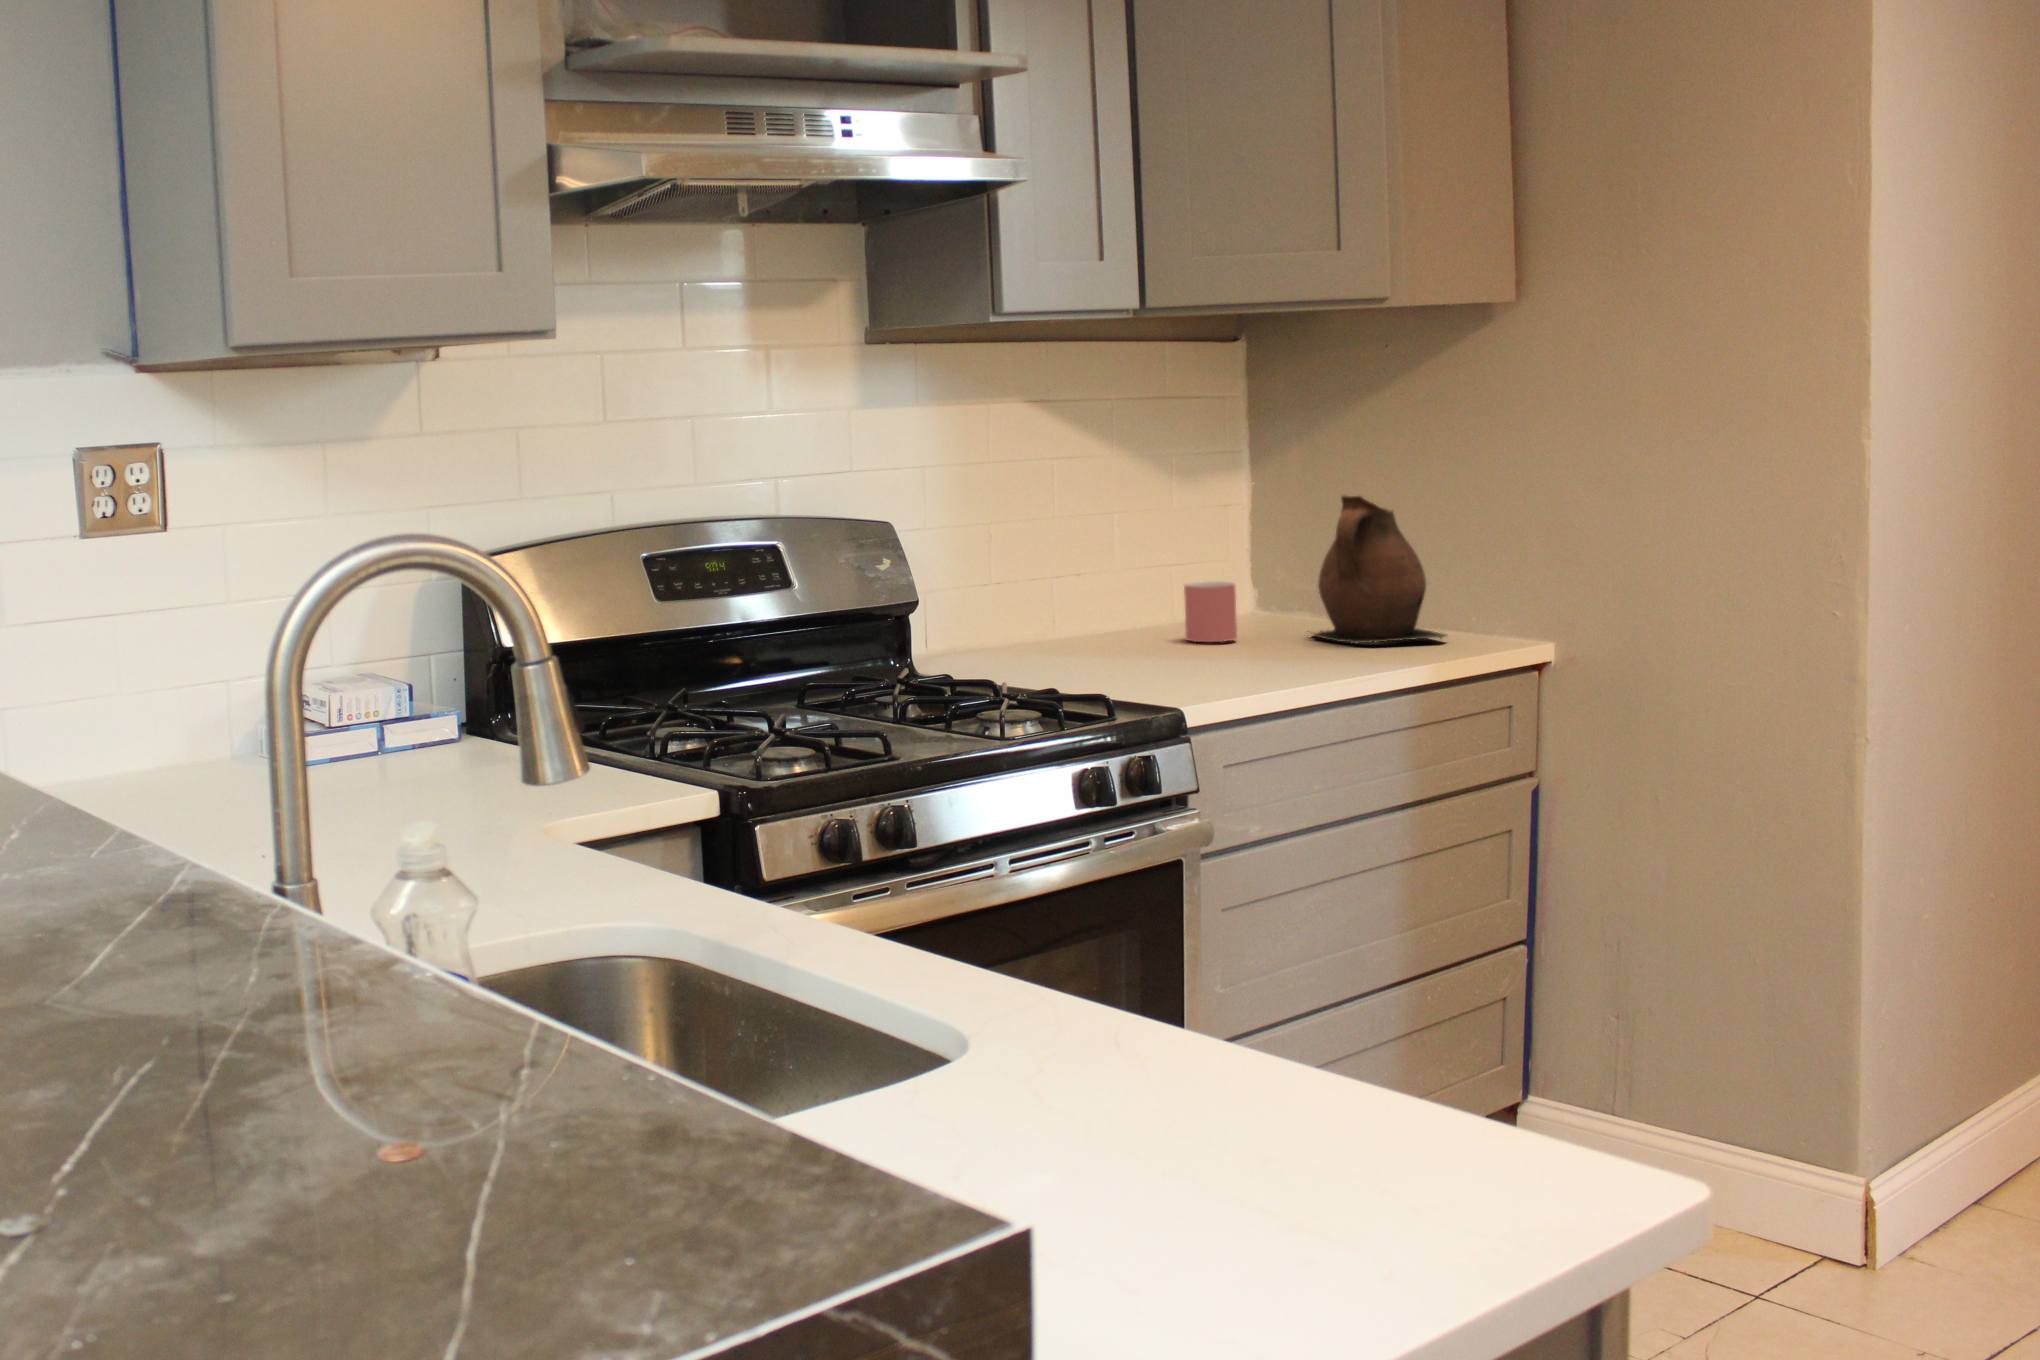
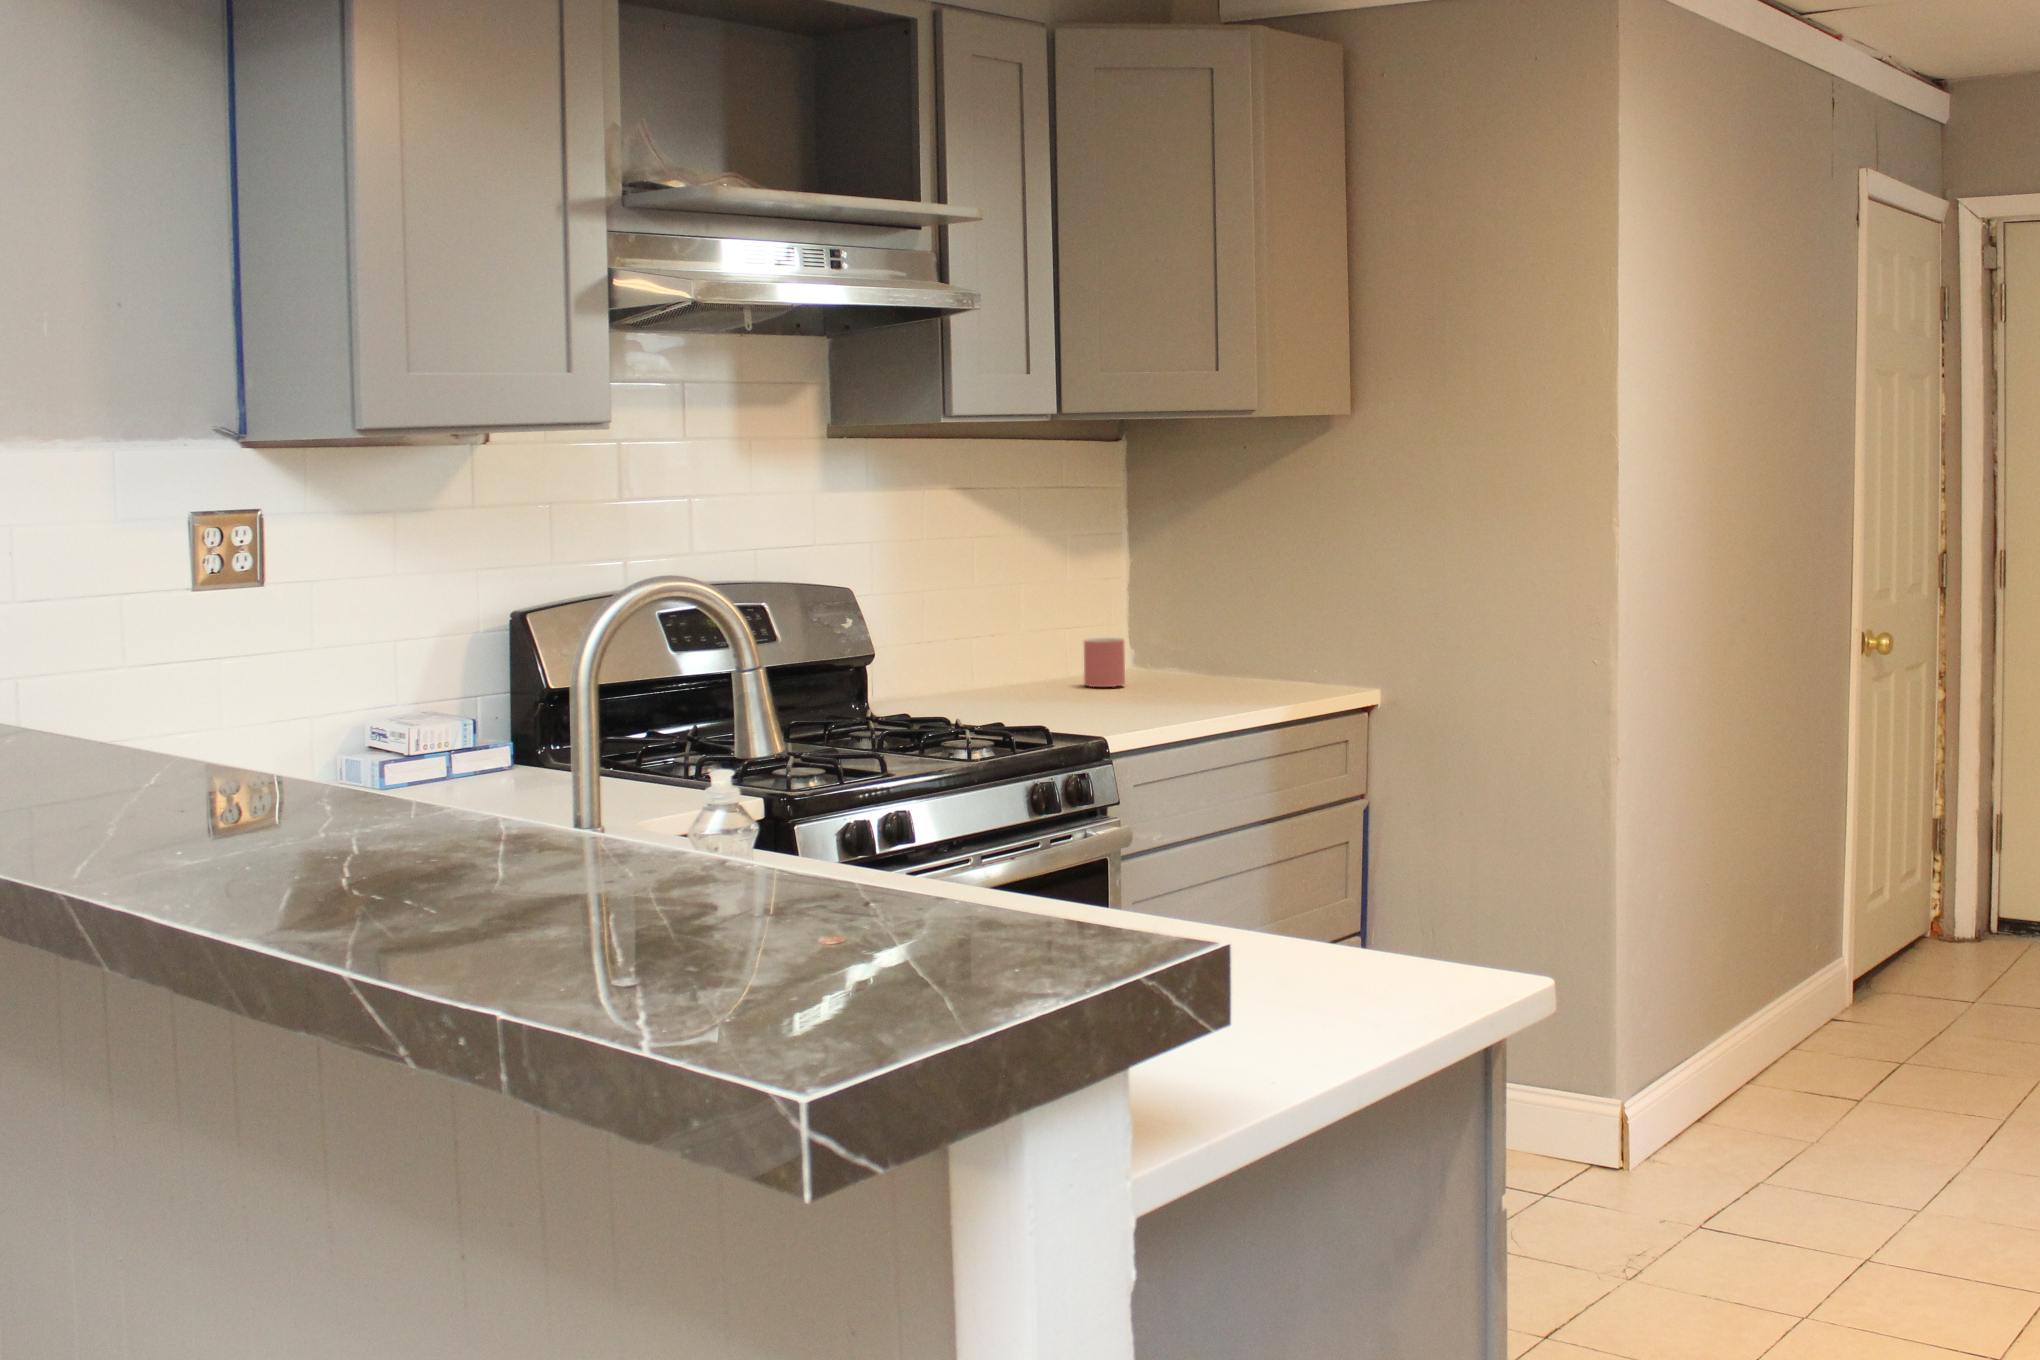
ceramic pitcher: present [1313,495,1446,644] -> none [1177,569,1287,687]

